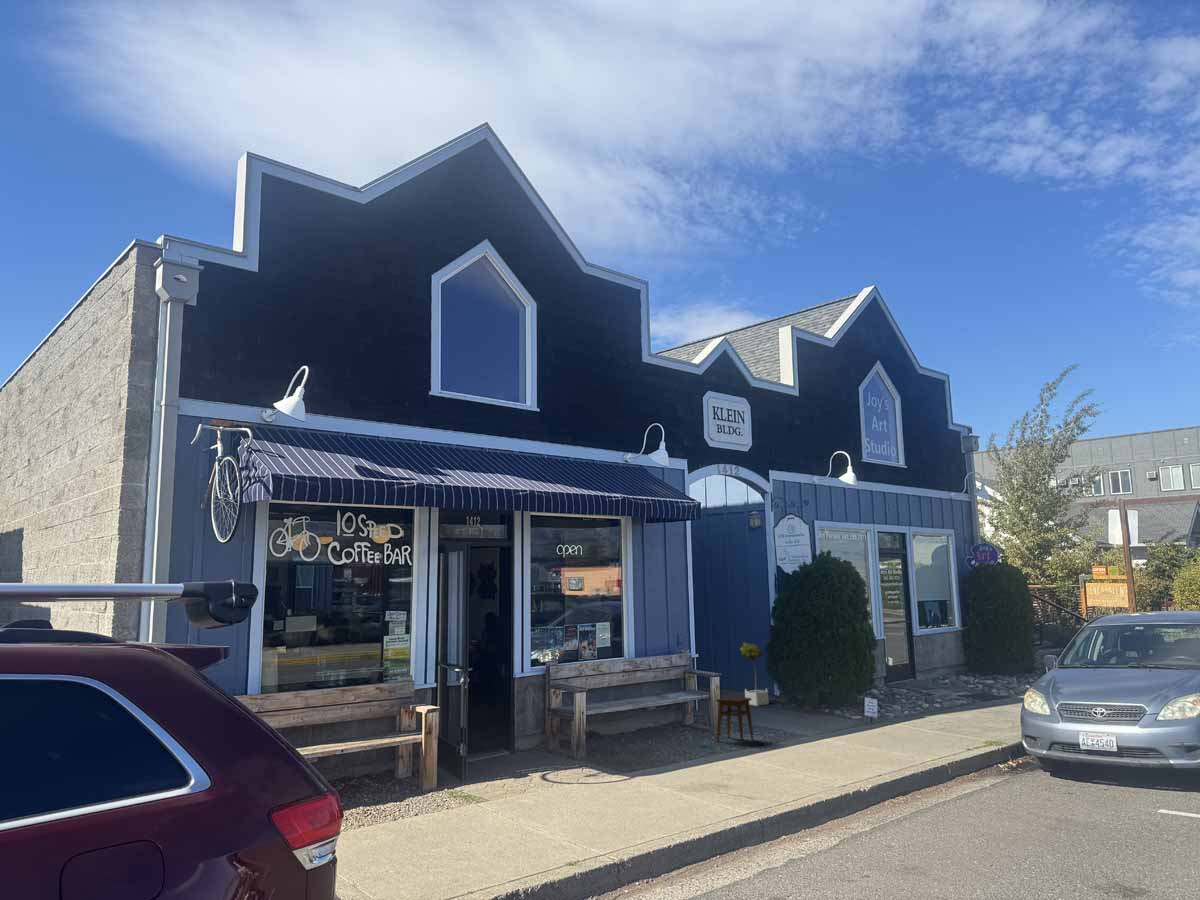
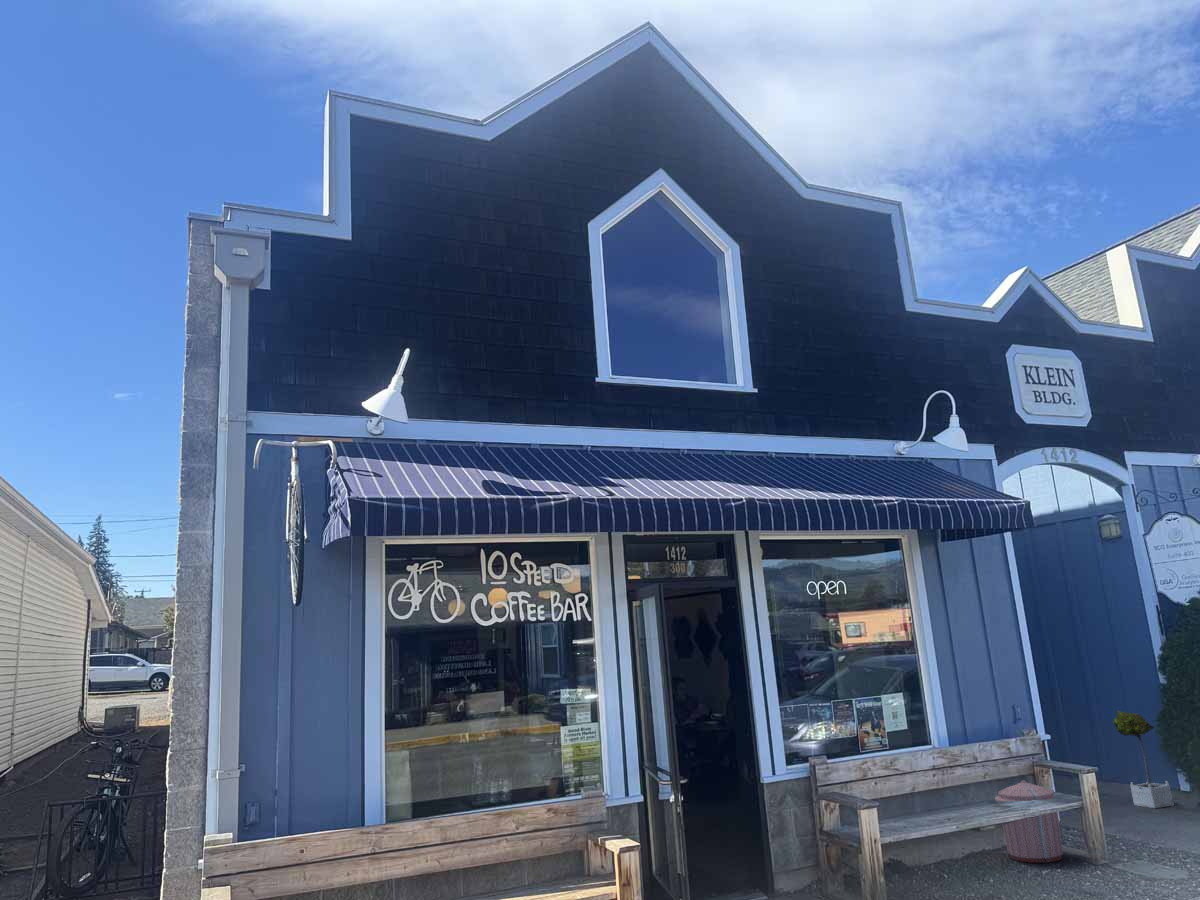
trash can: none [659,683,698,734] -> present [995,780,1062,863]
stool: present [716,697,753,744] -> none [1095,804,1171,886]

